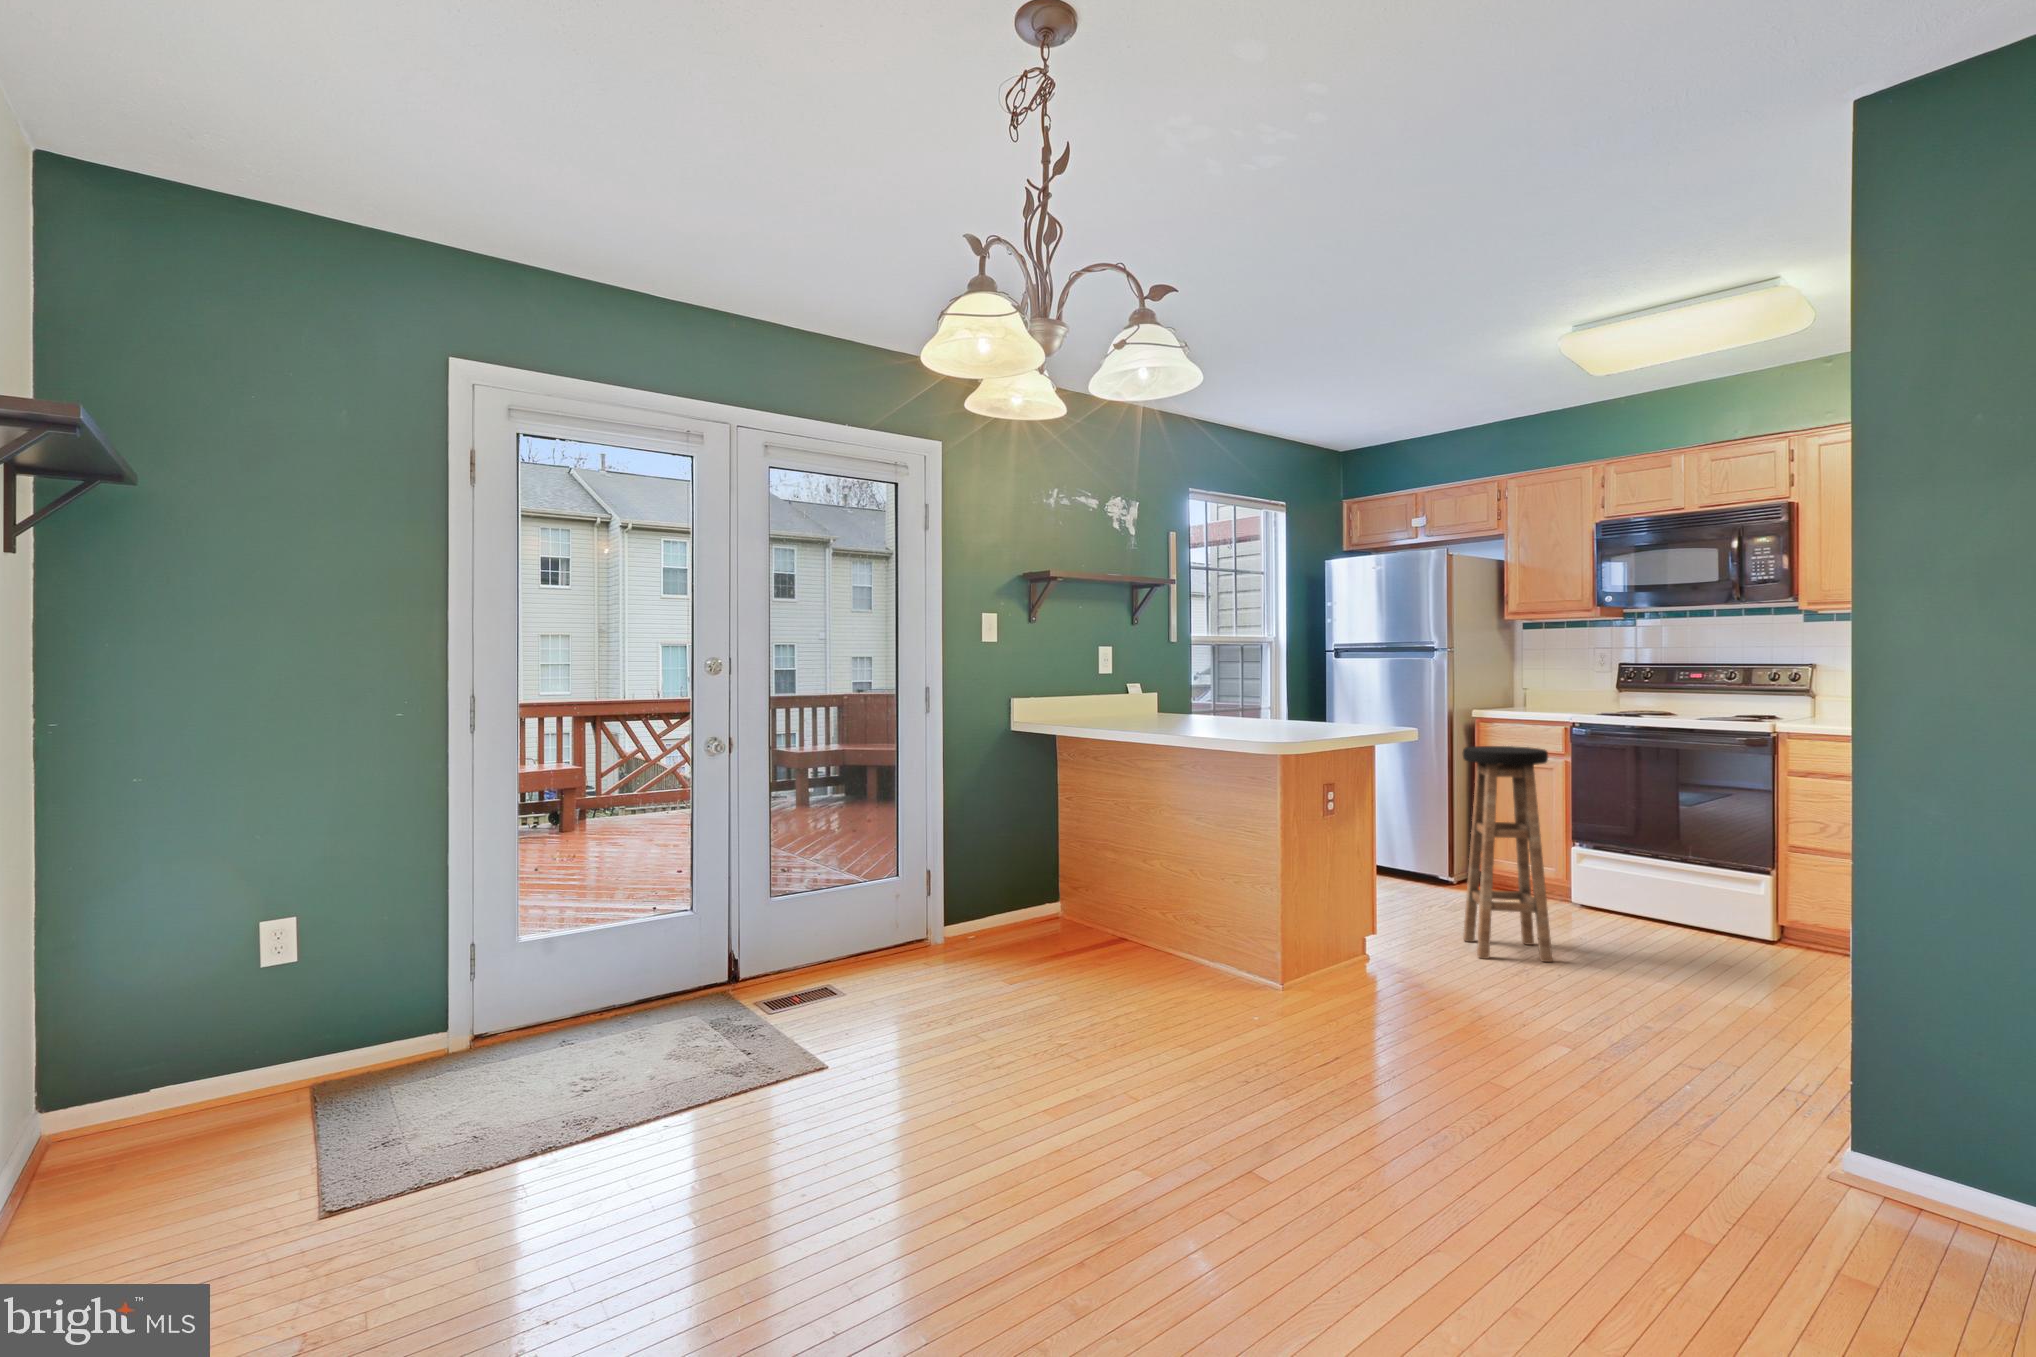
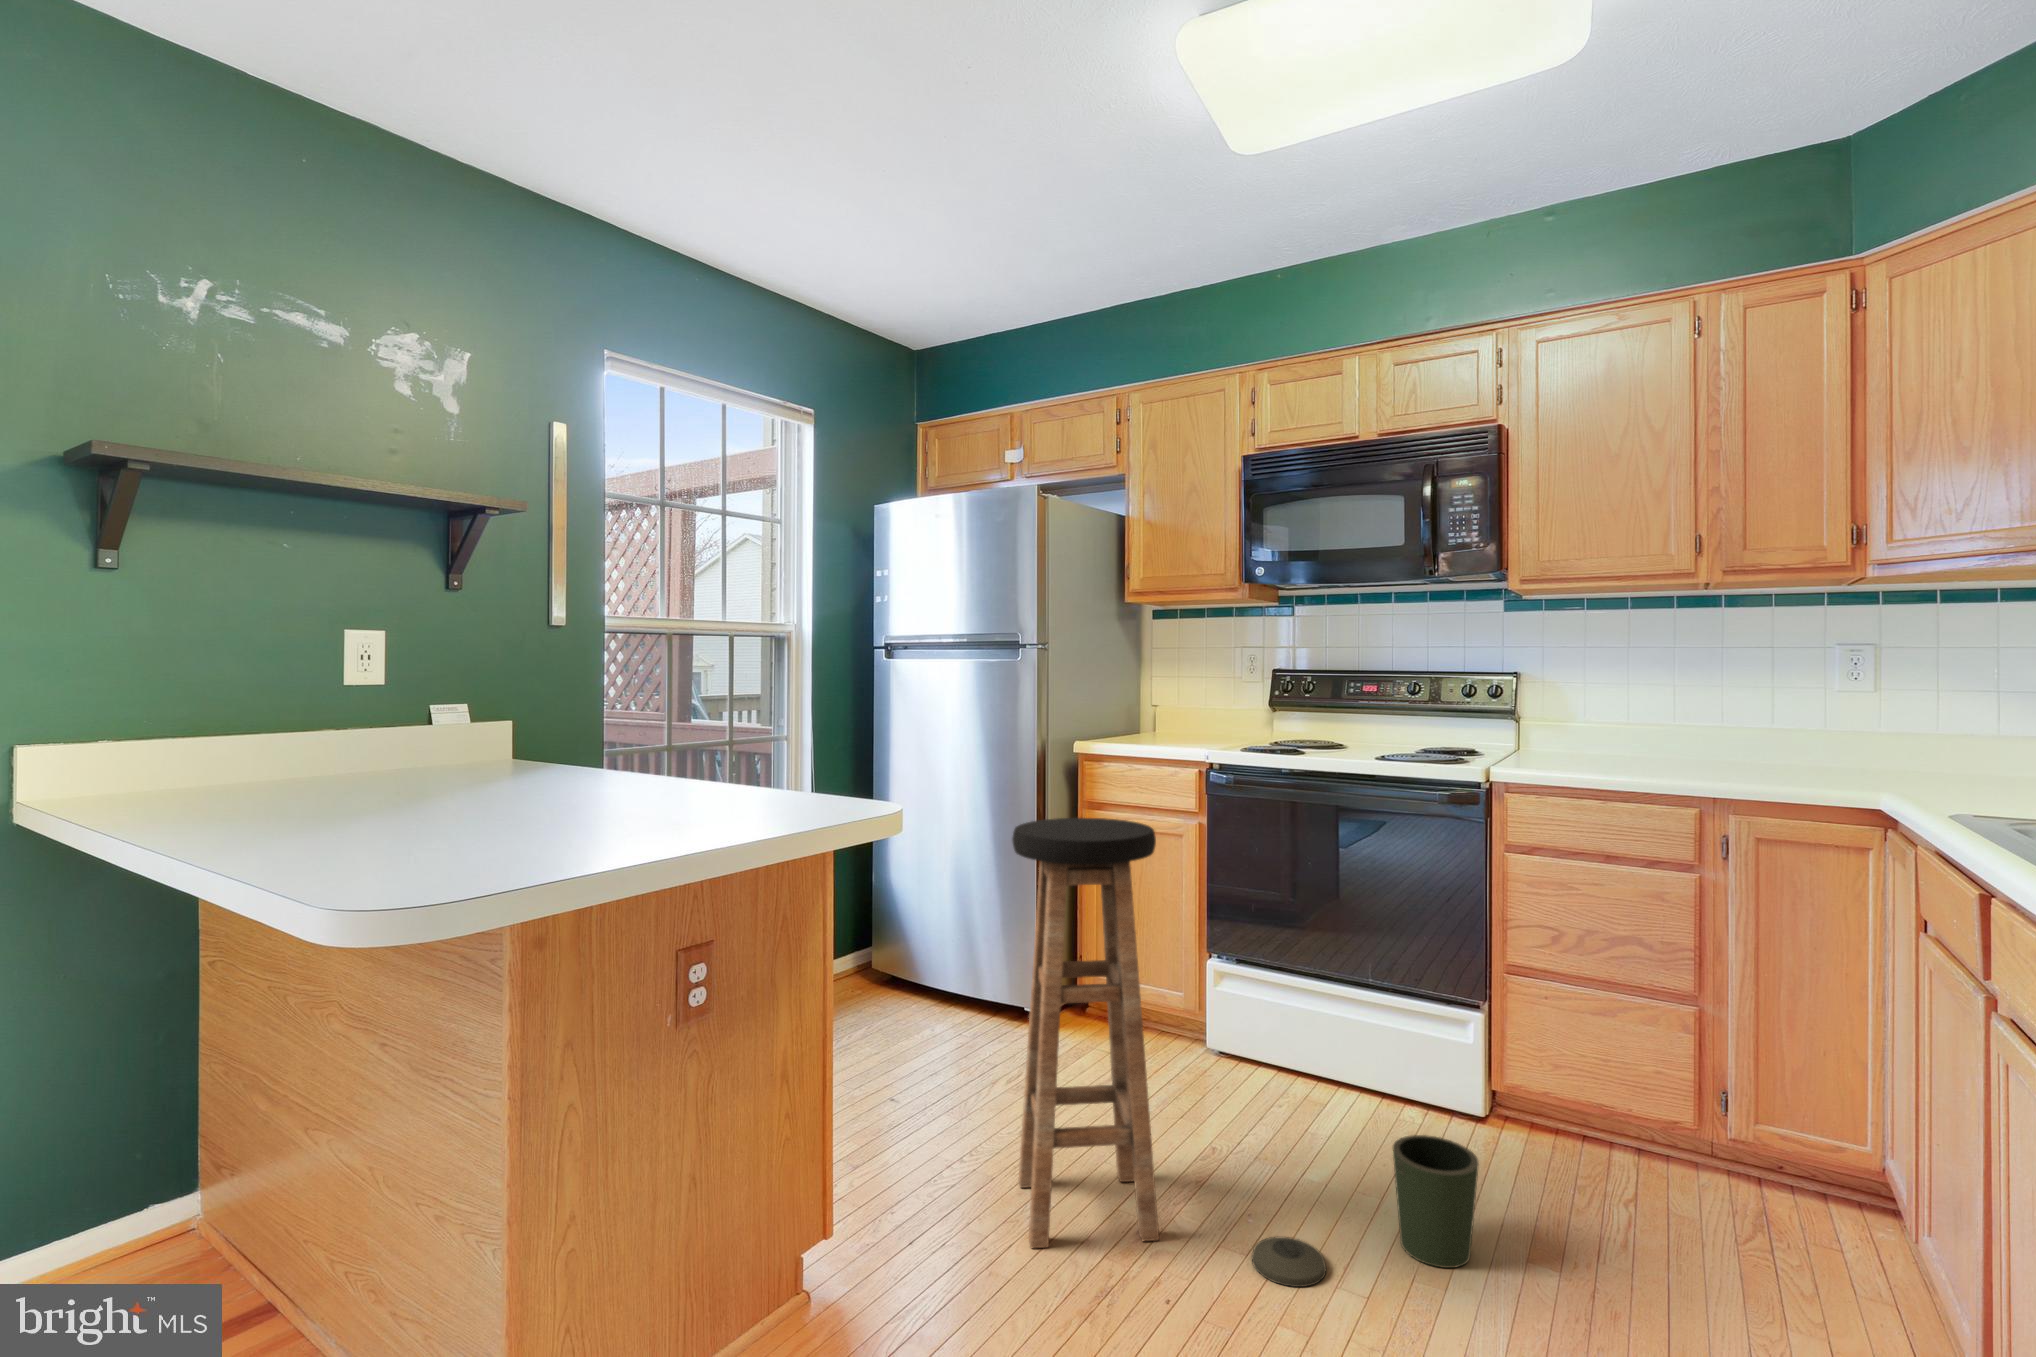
trash can: none [1609,921,1751,985] -> present [1252,1135,1479,1287]

